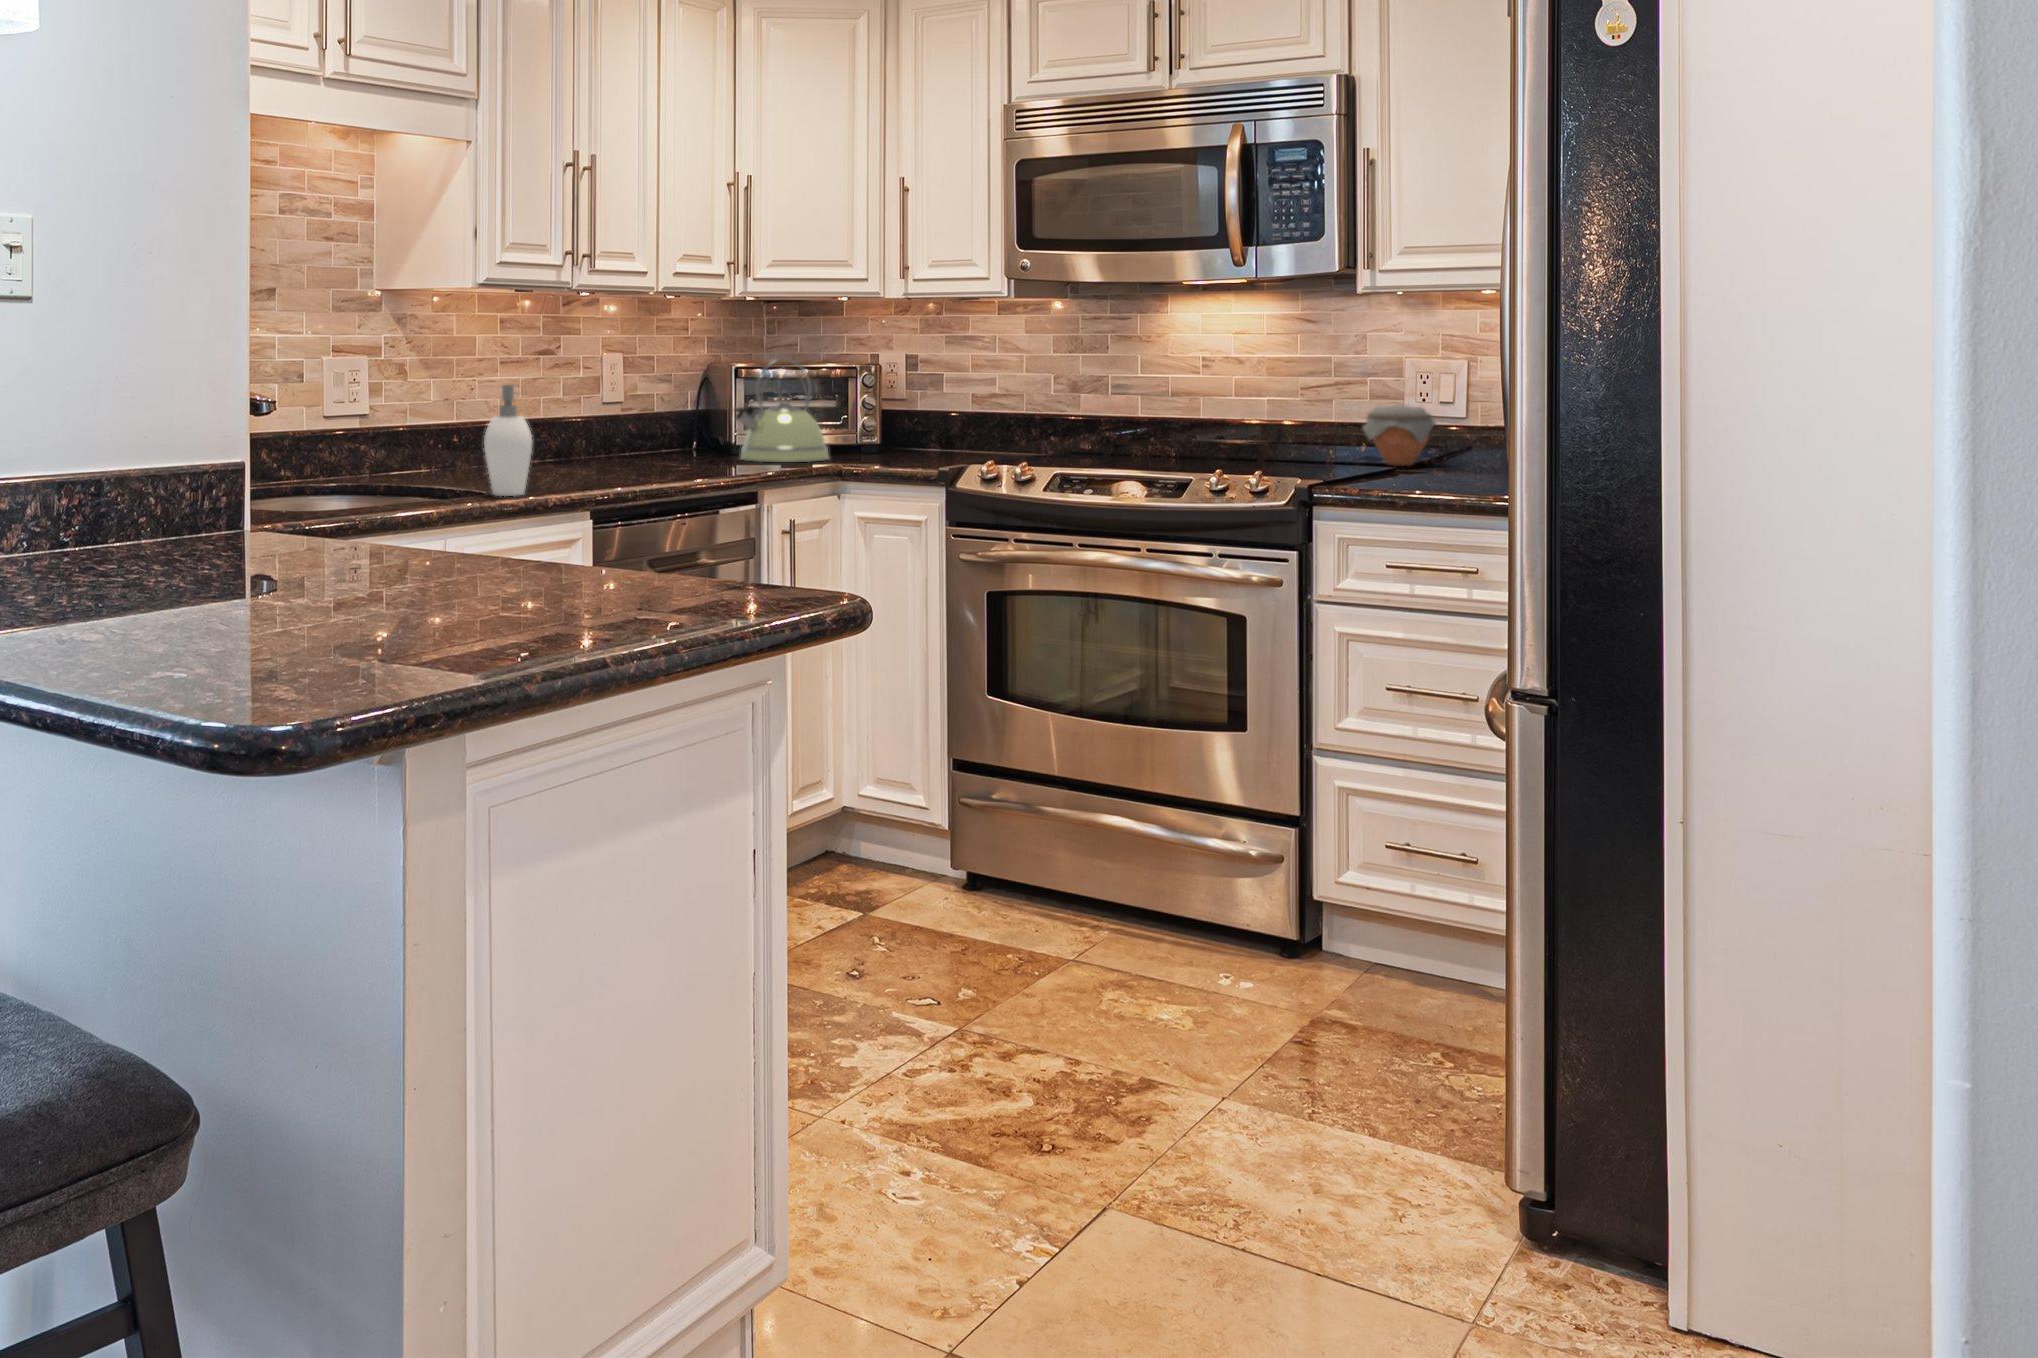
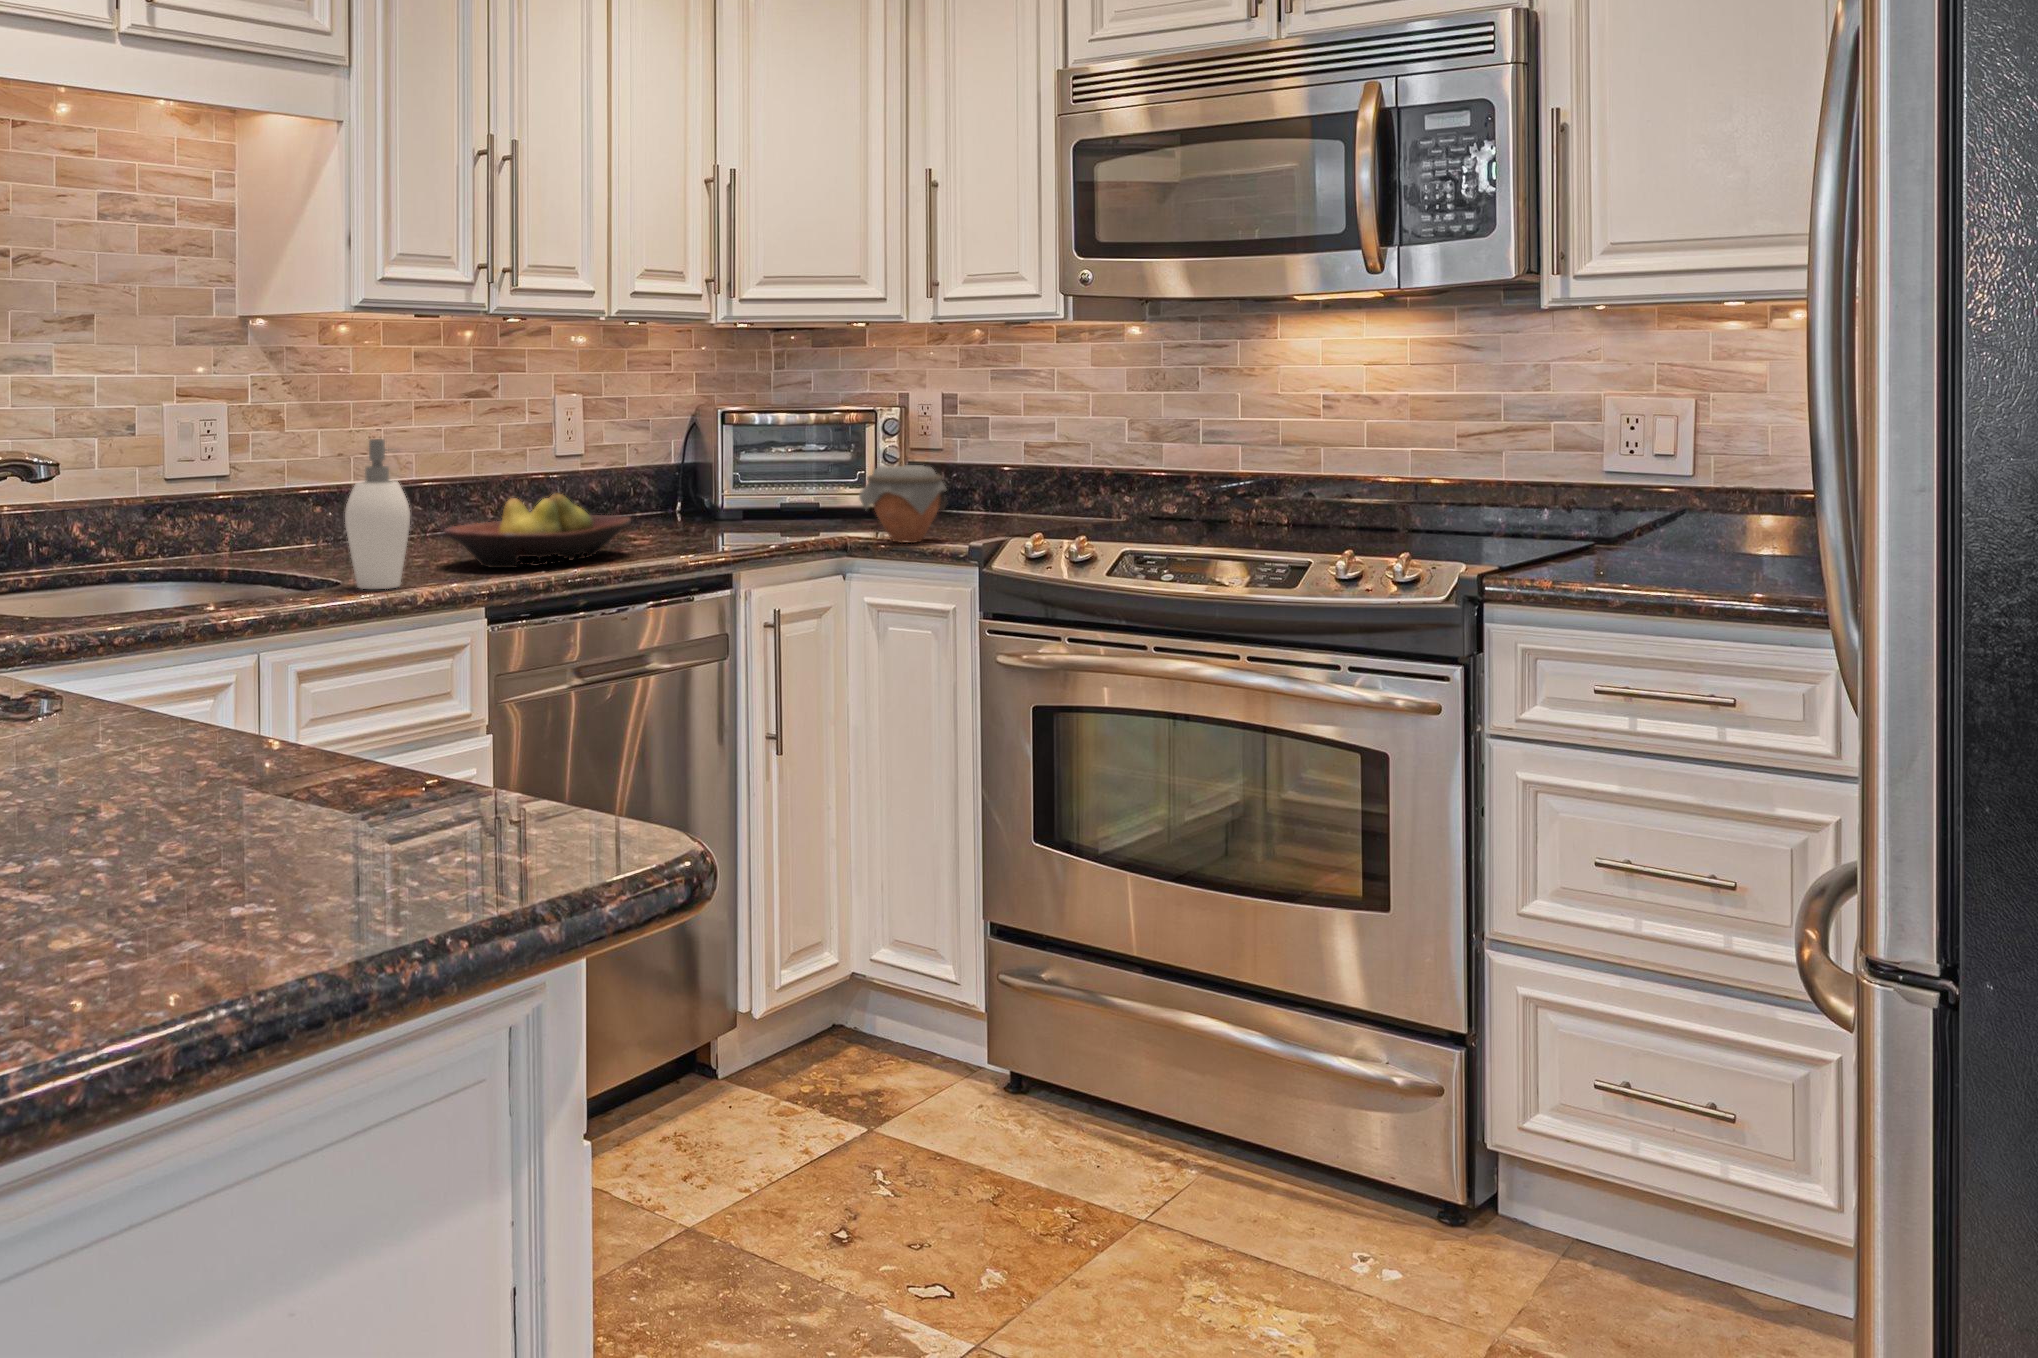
kettle: present [735,359,829,462] -> none [712,399,839,535]
jar: present [1363,405,1436,466] -> present [859,465,947,543]
fruit bowl: none [544,428,681,483] -> present [443,494,631,568]

